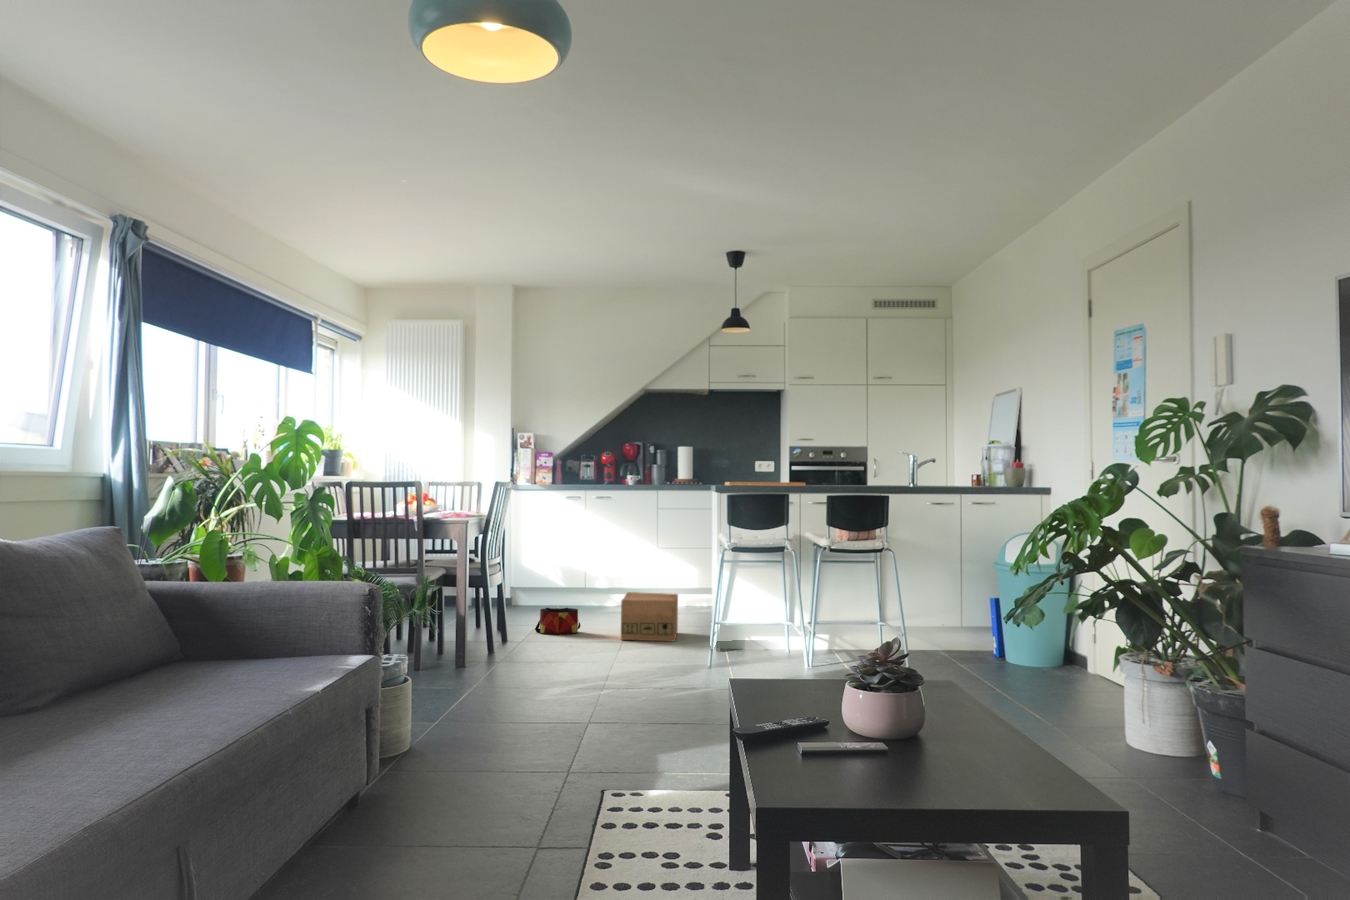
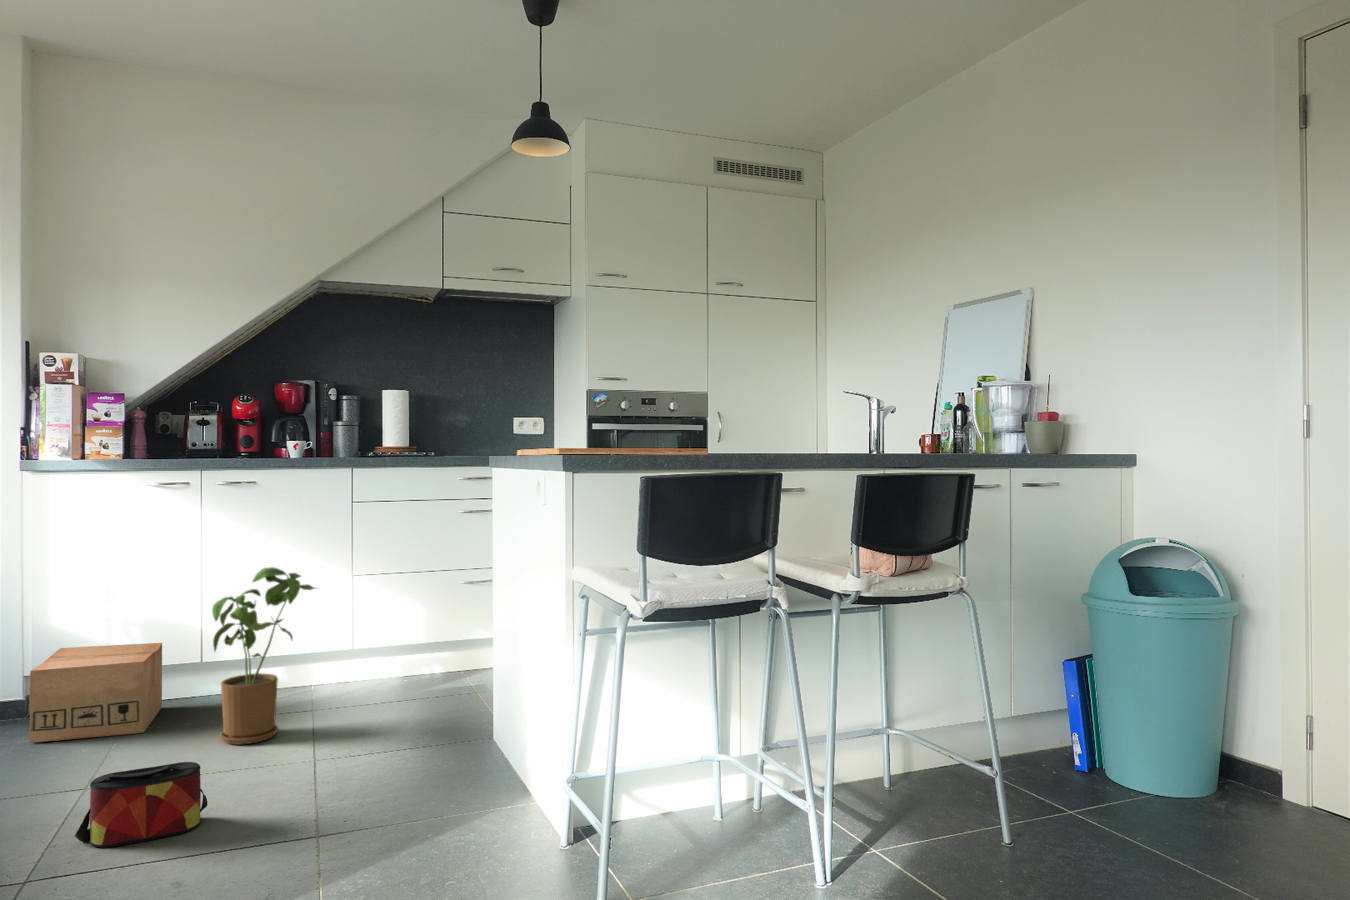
house plant: none [586,536,632,618] -> present [212,567,314,745]
cardboard box: present [621,592,678,642] -> present [30,643,162,743]

